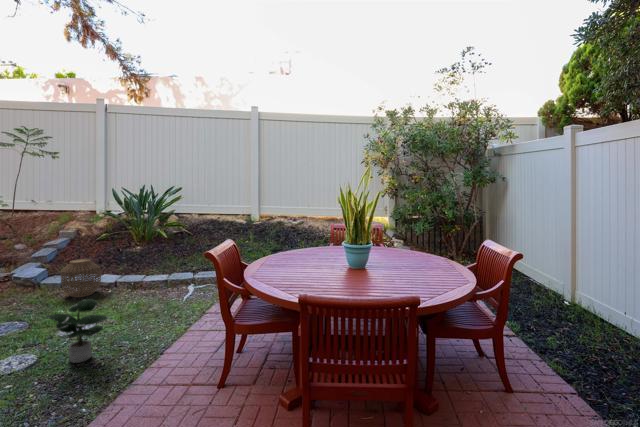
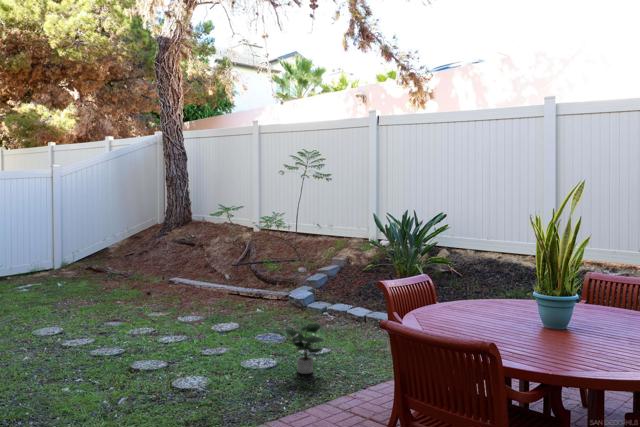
woven basket: present [61,259,101,297] -> none [317,288,350,325]

